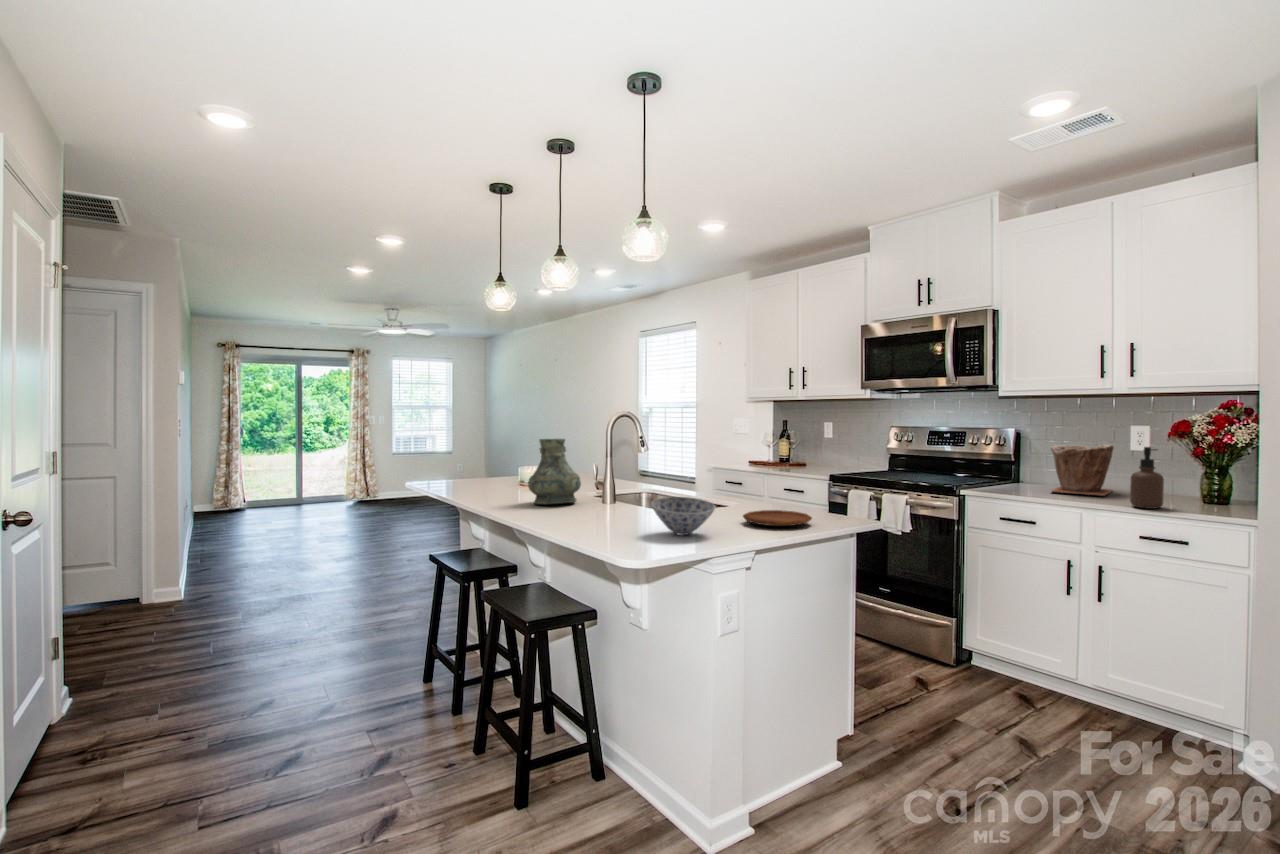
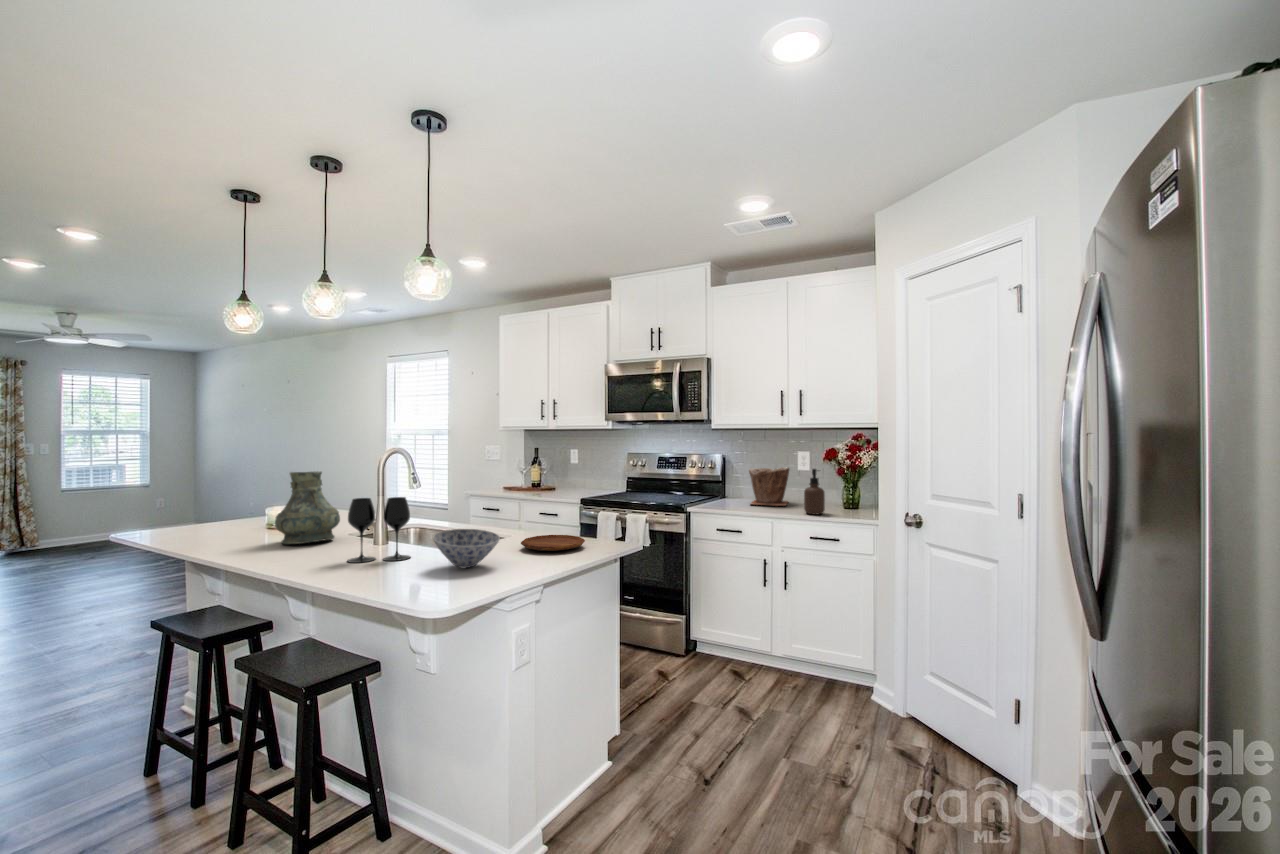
wine glass: none [581,463,636,524] -> present [347,497,410,563]

